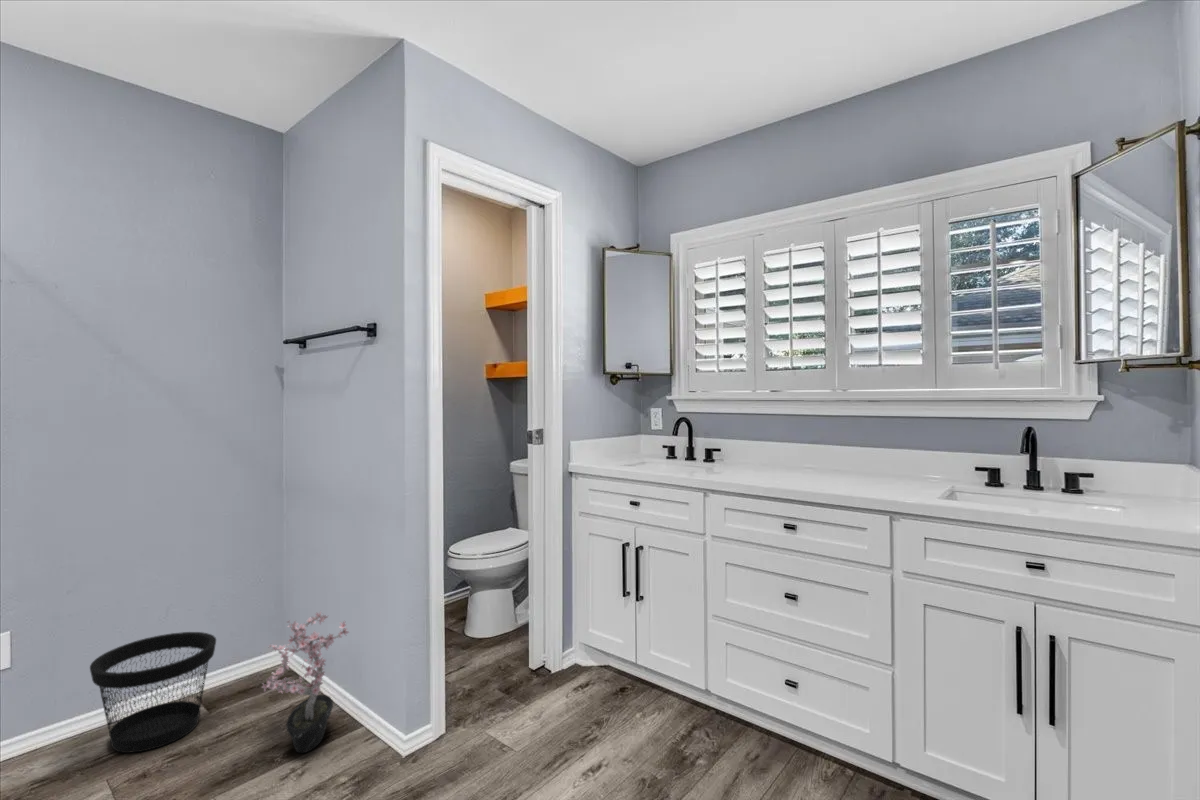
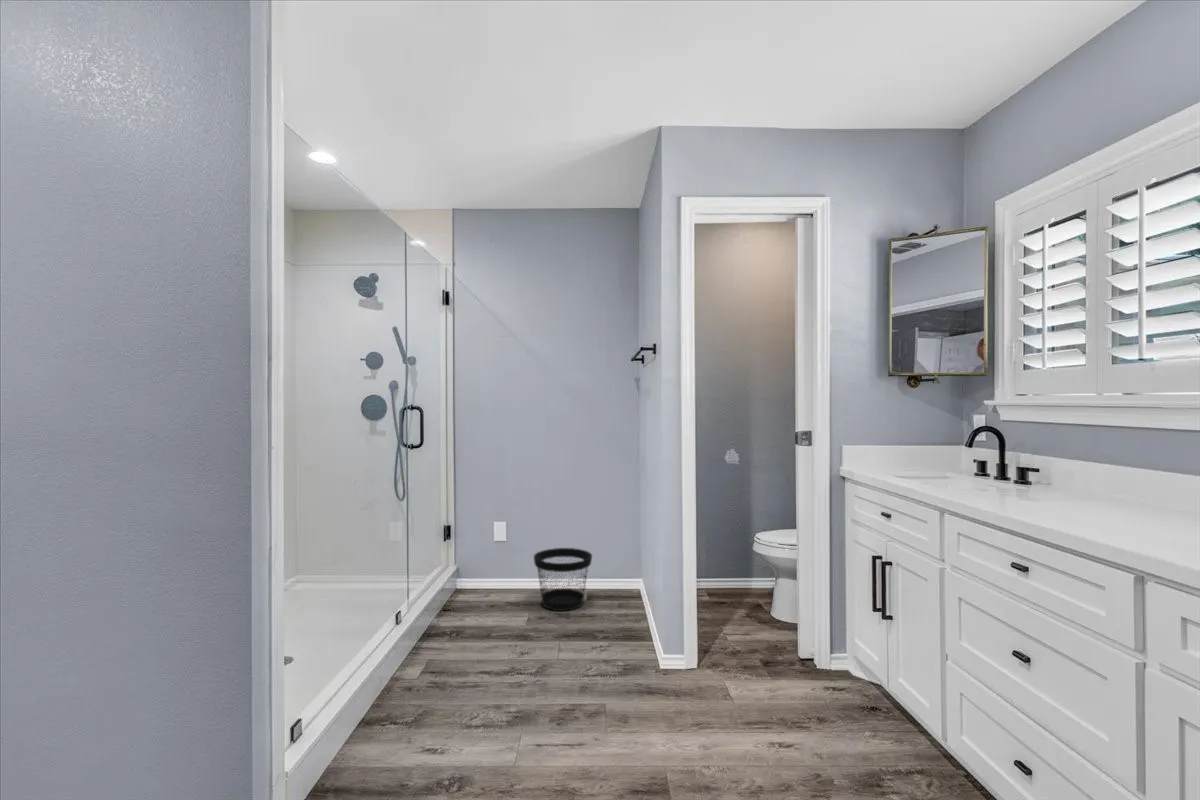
potted plant: present [262,612,349,753] -> none [597,549,646,643]

